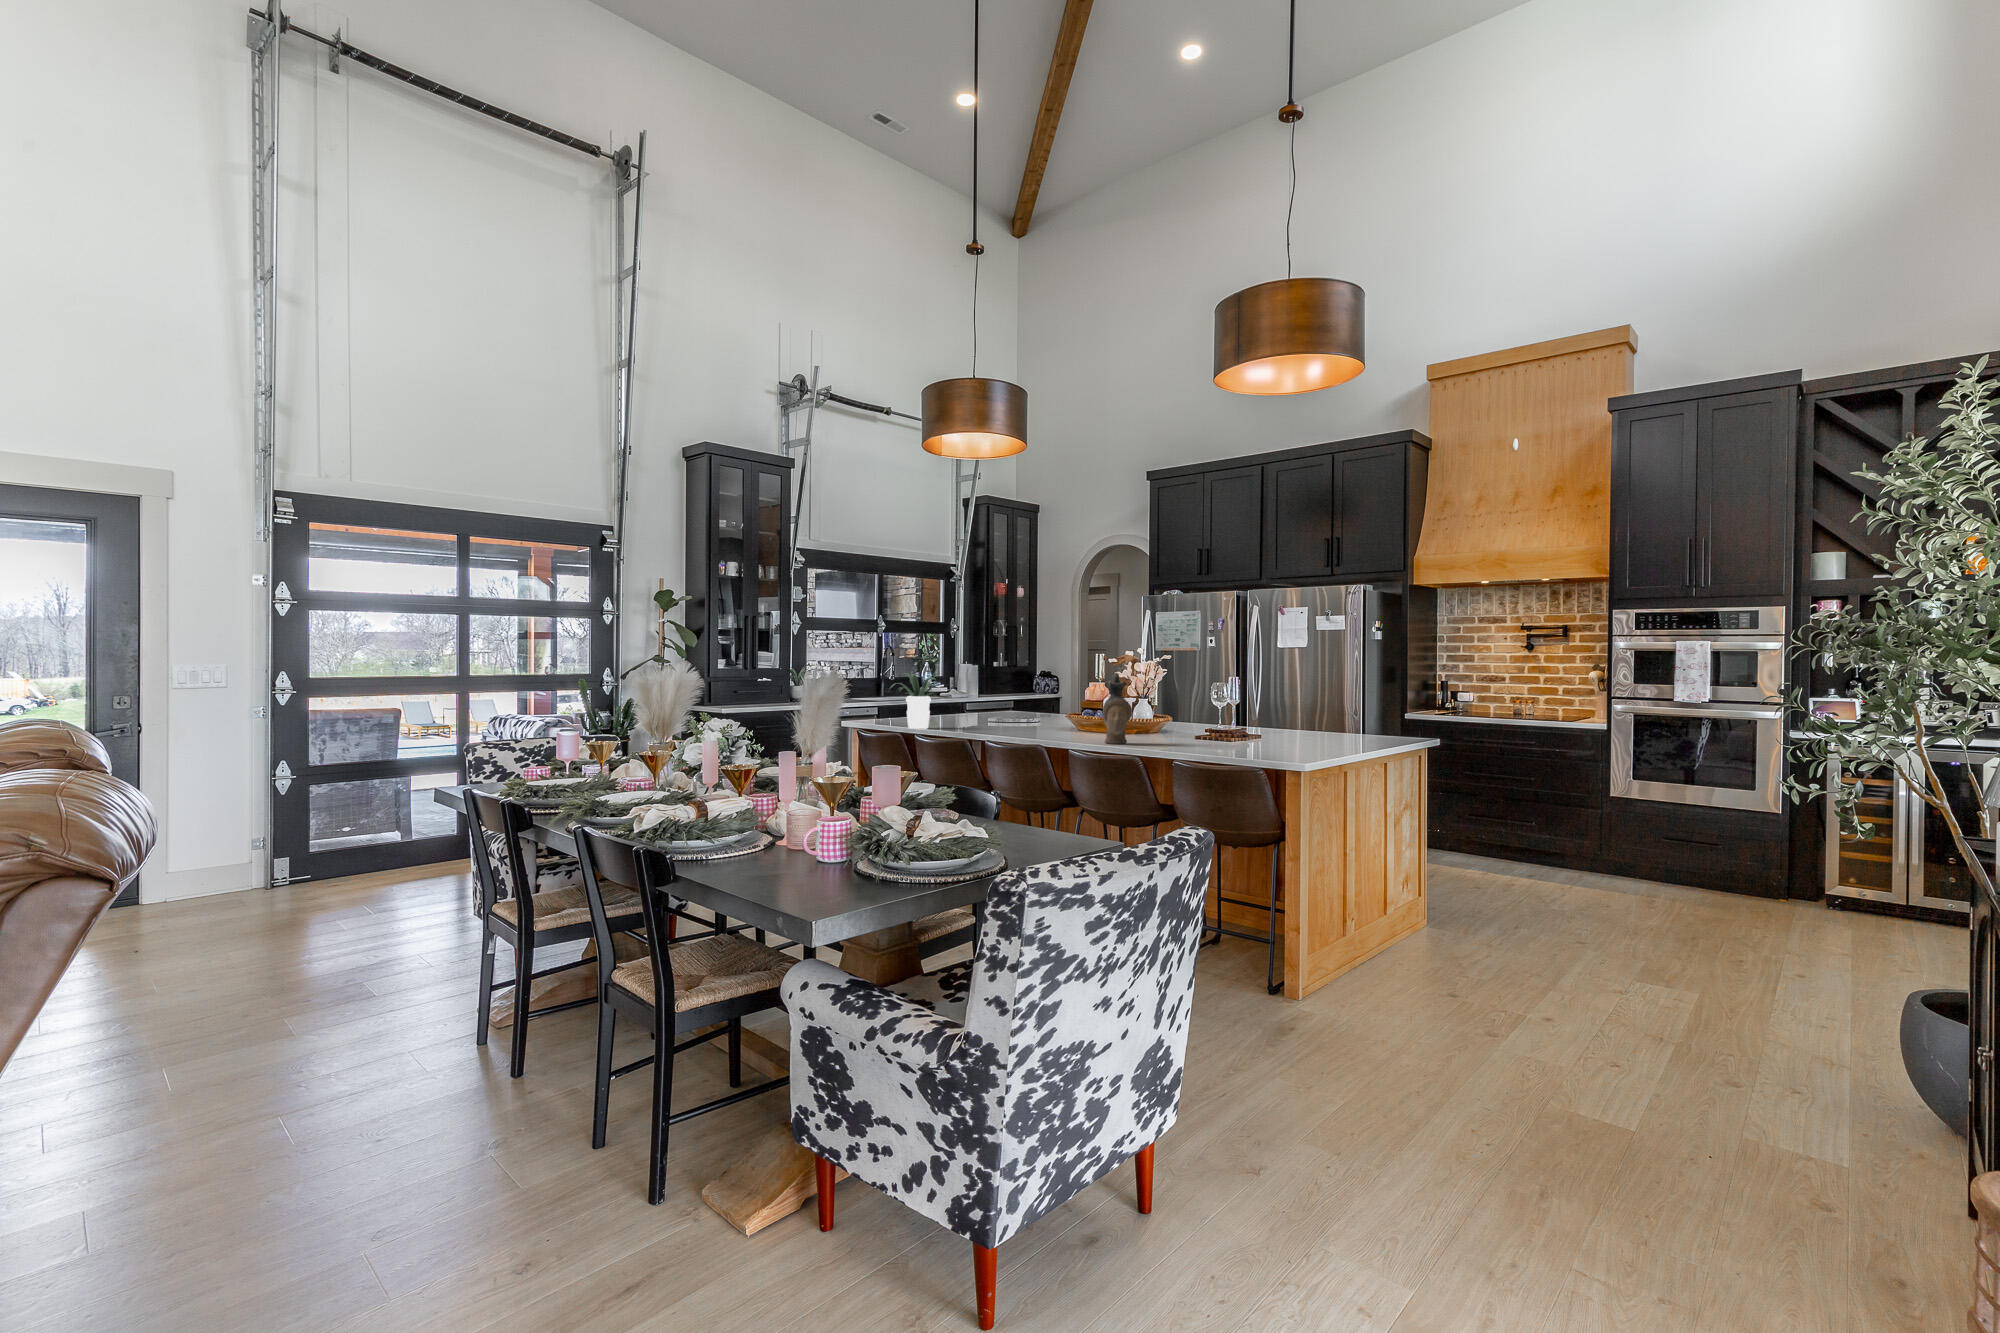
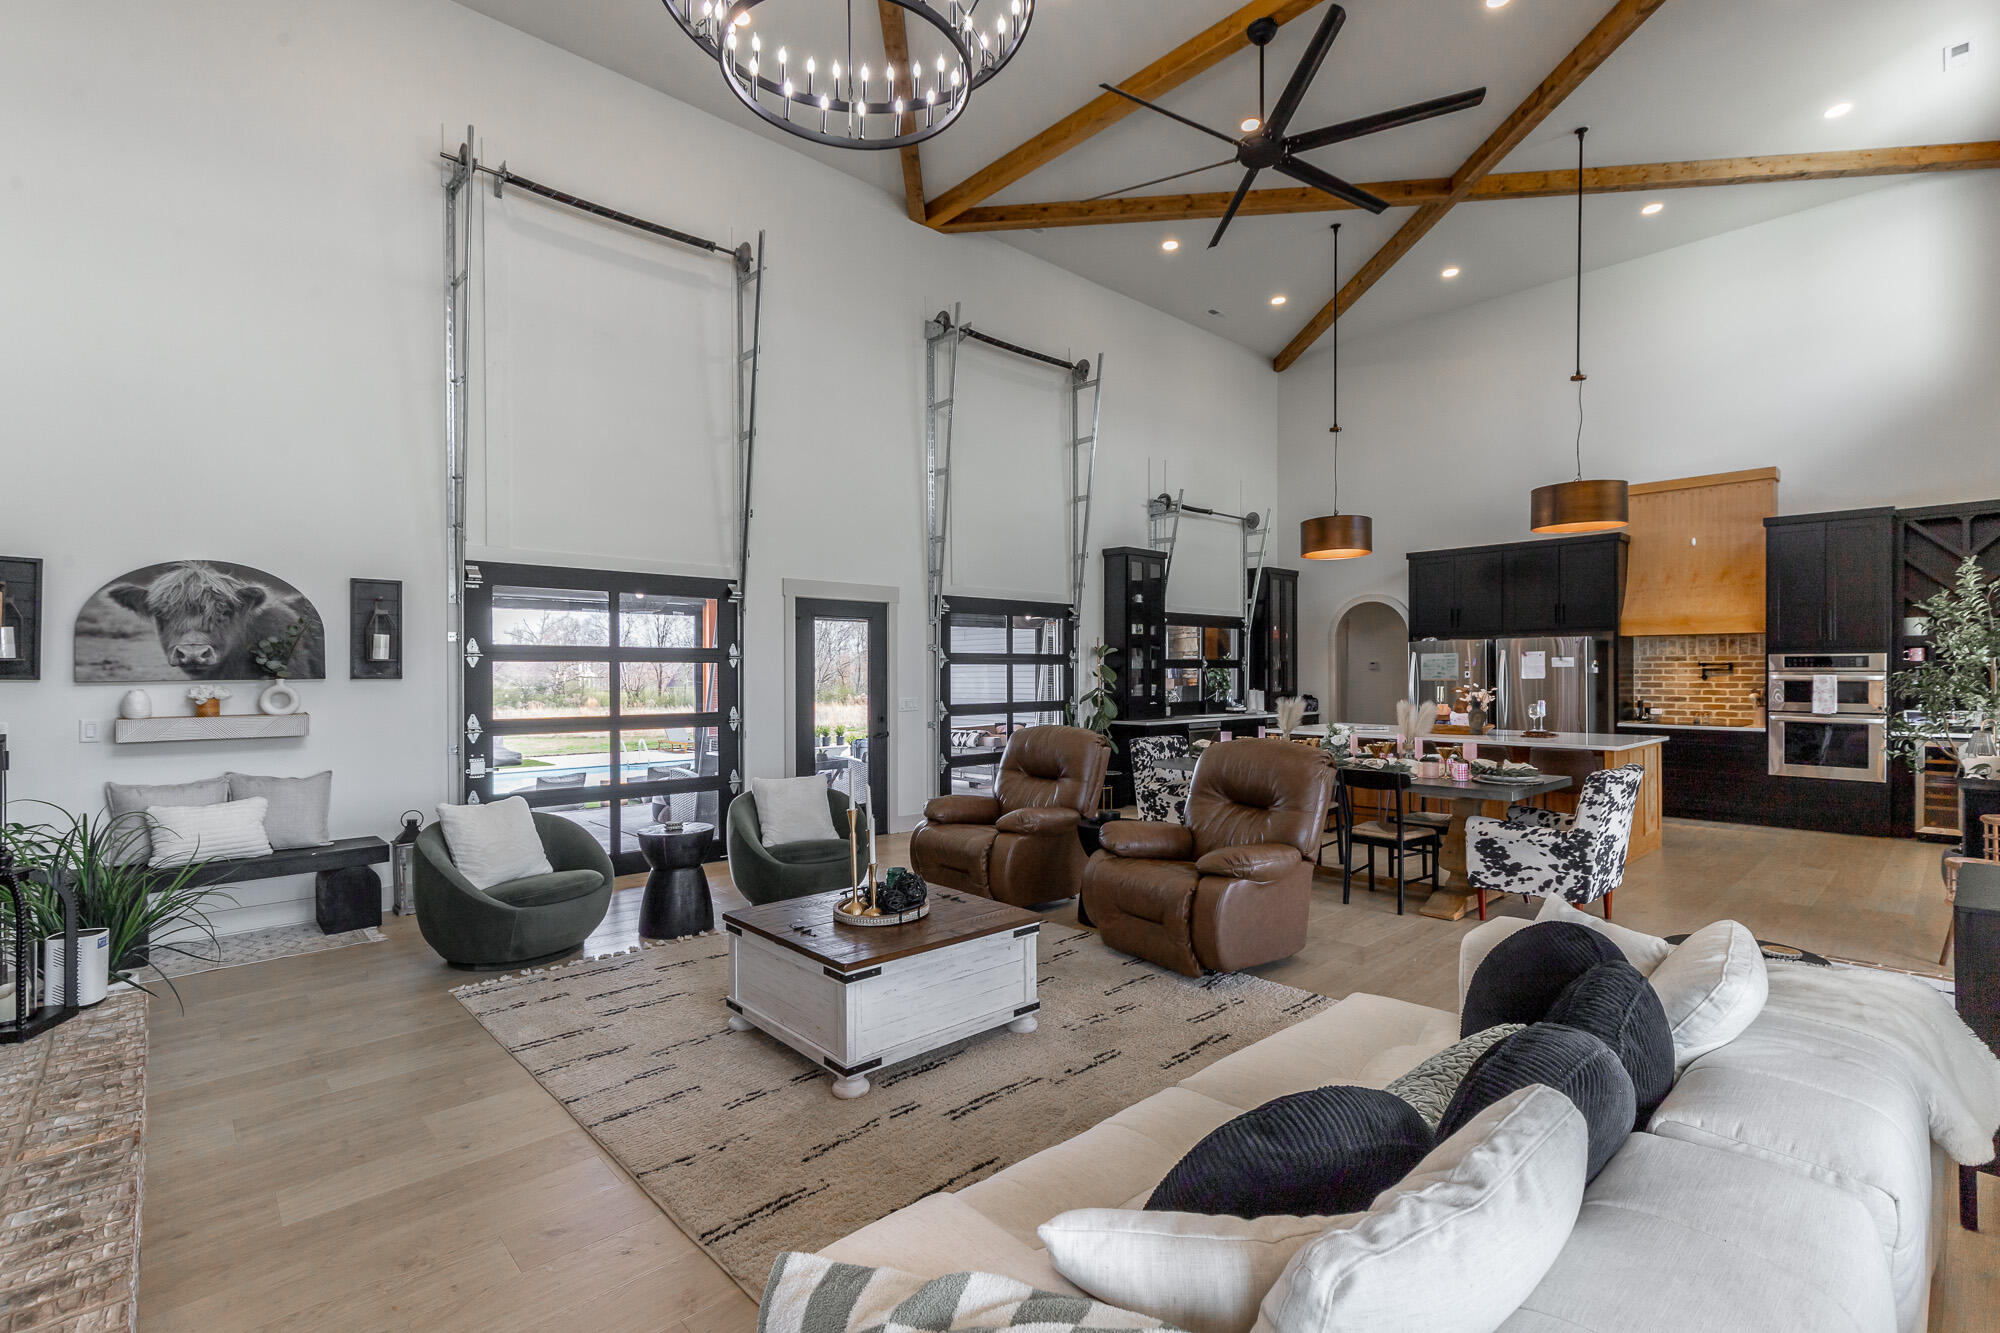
potted plant: present [890,673,938,729] -> none [1305,695,1344,728]

